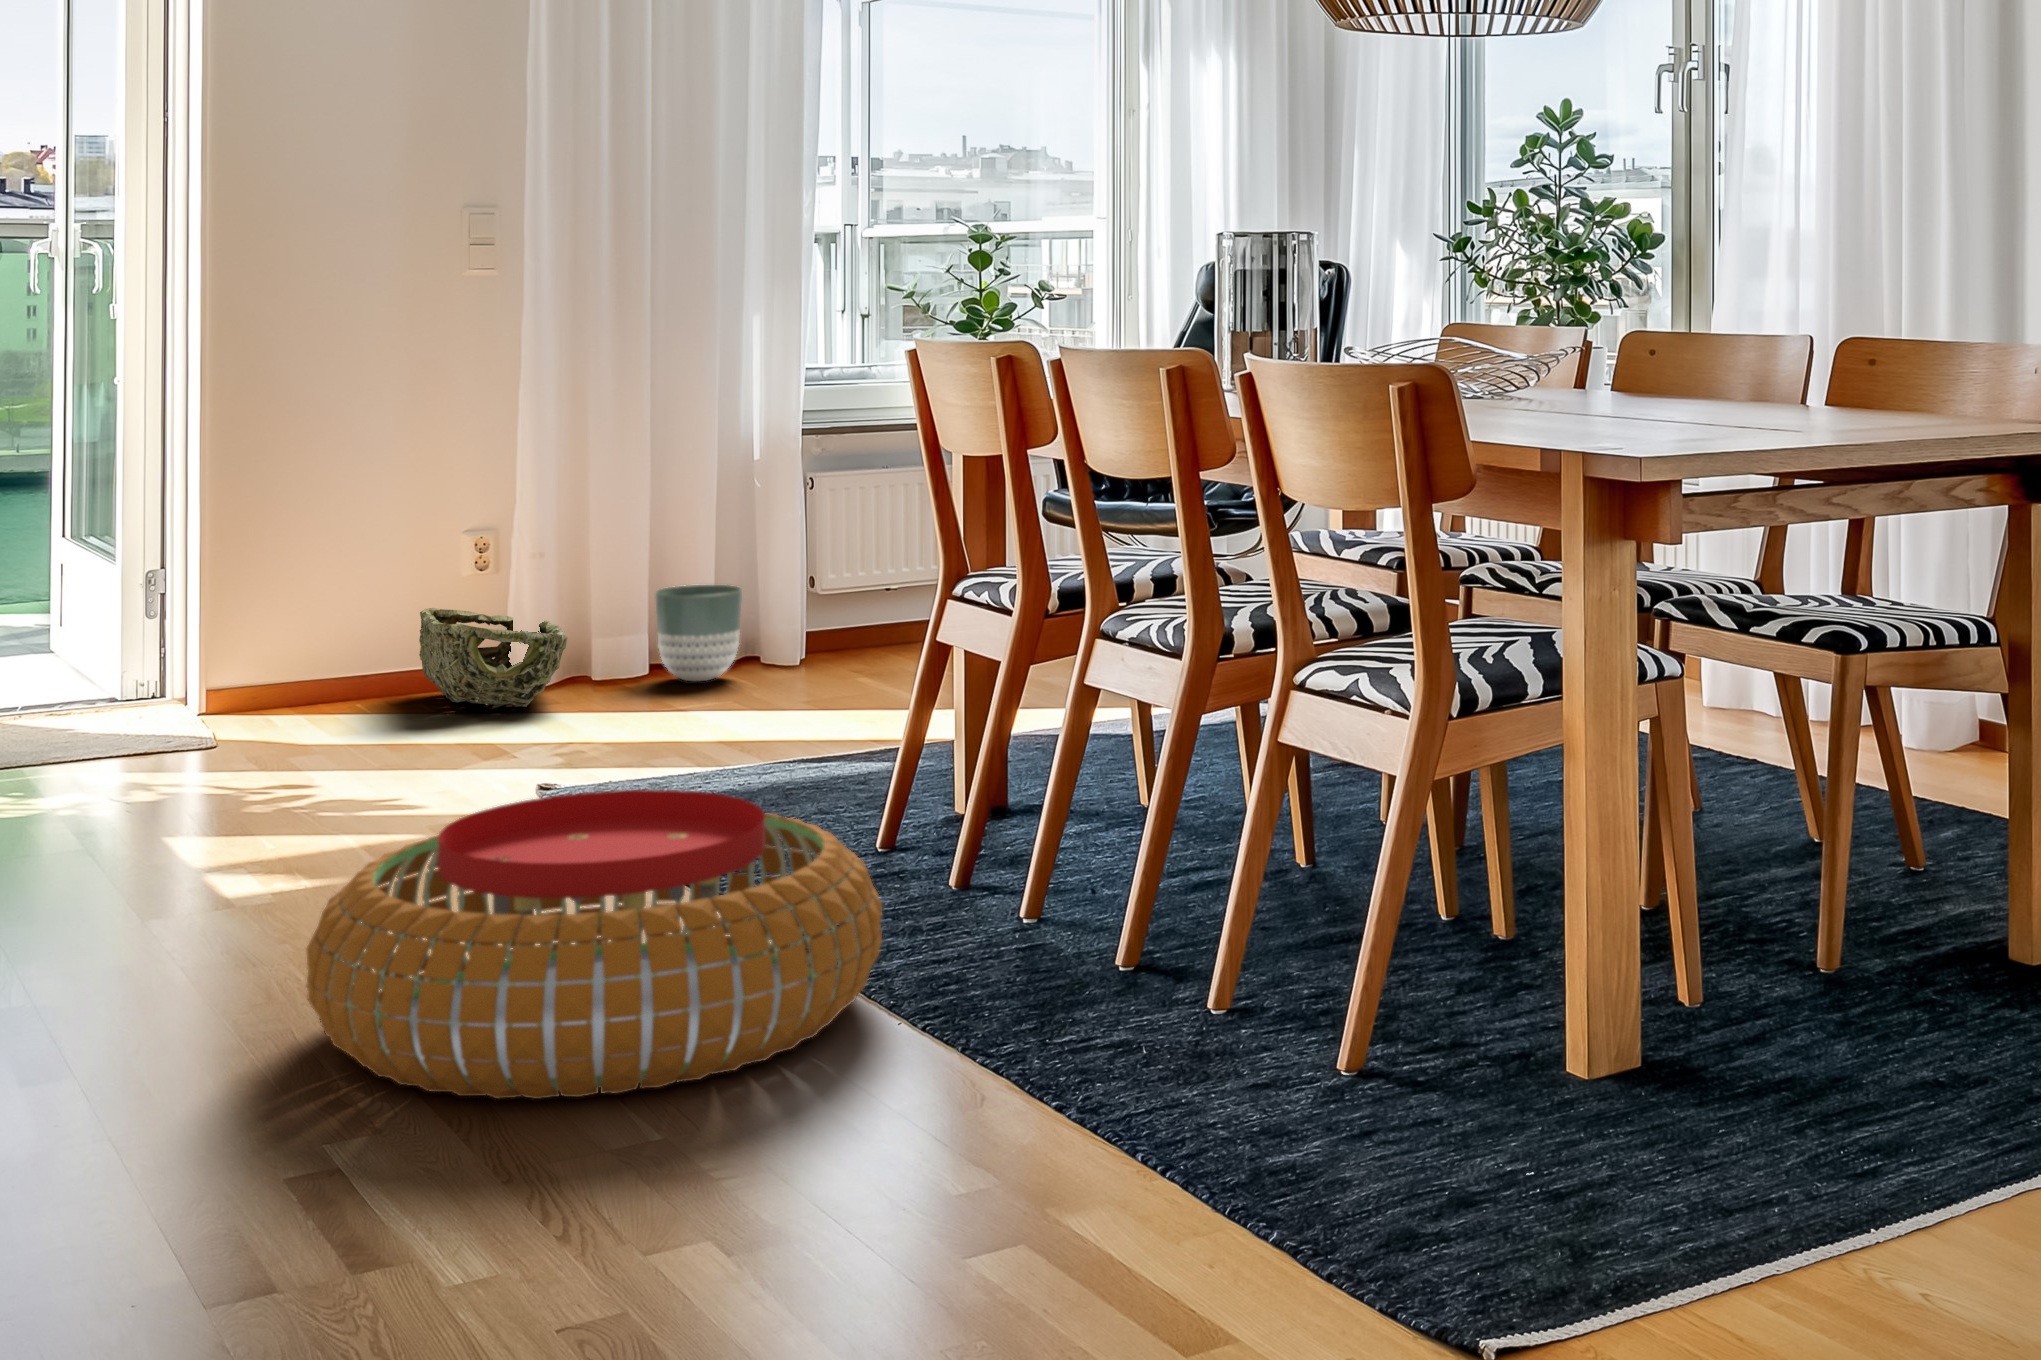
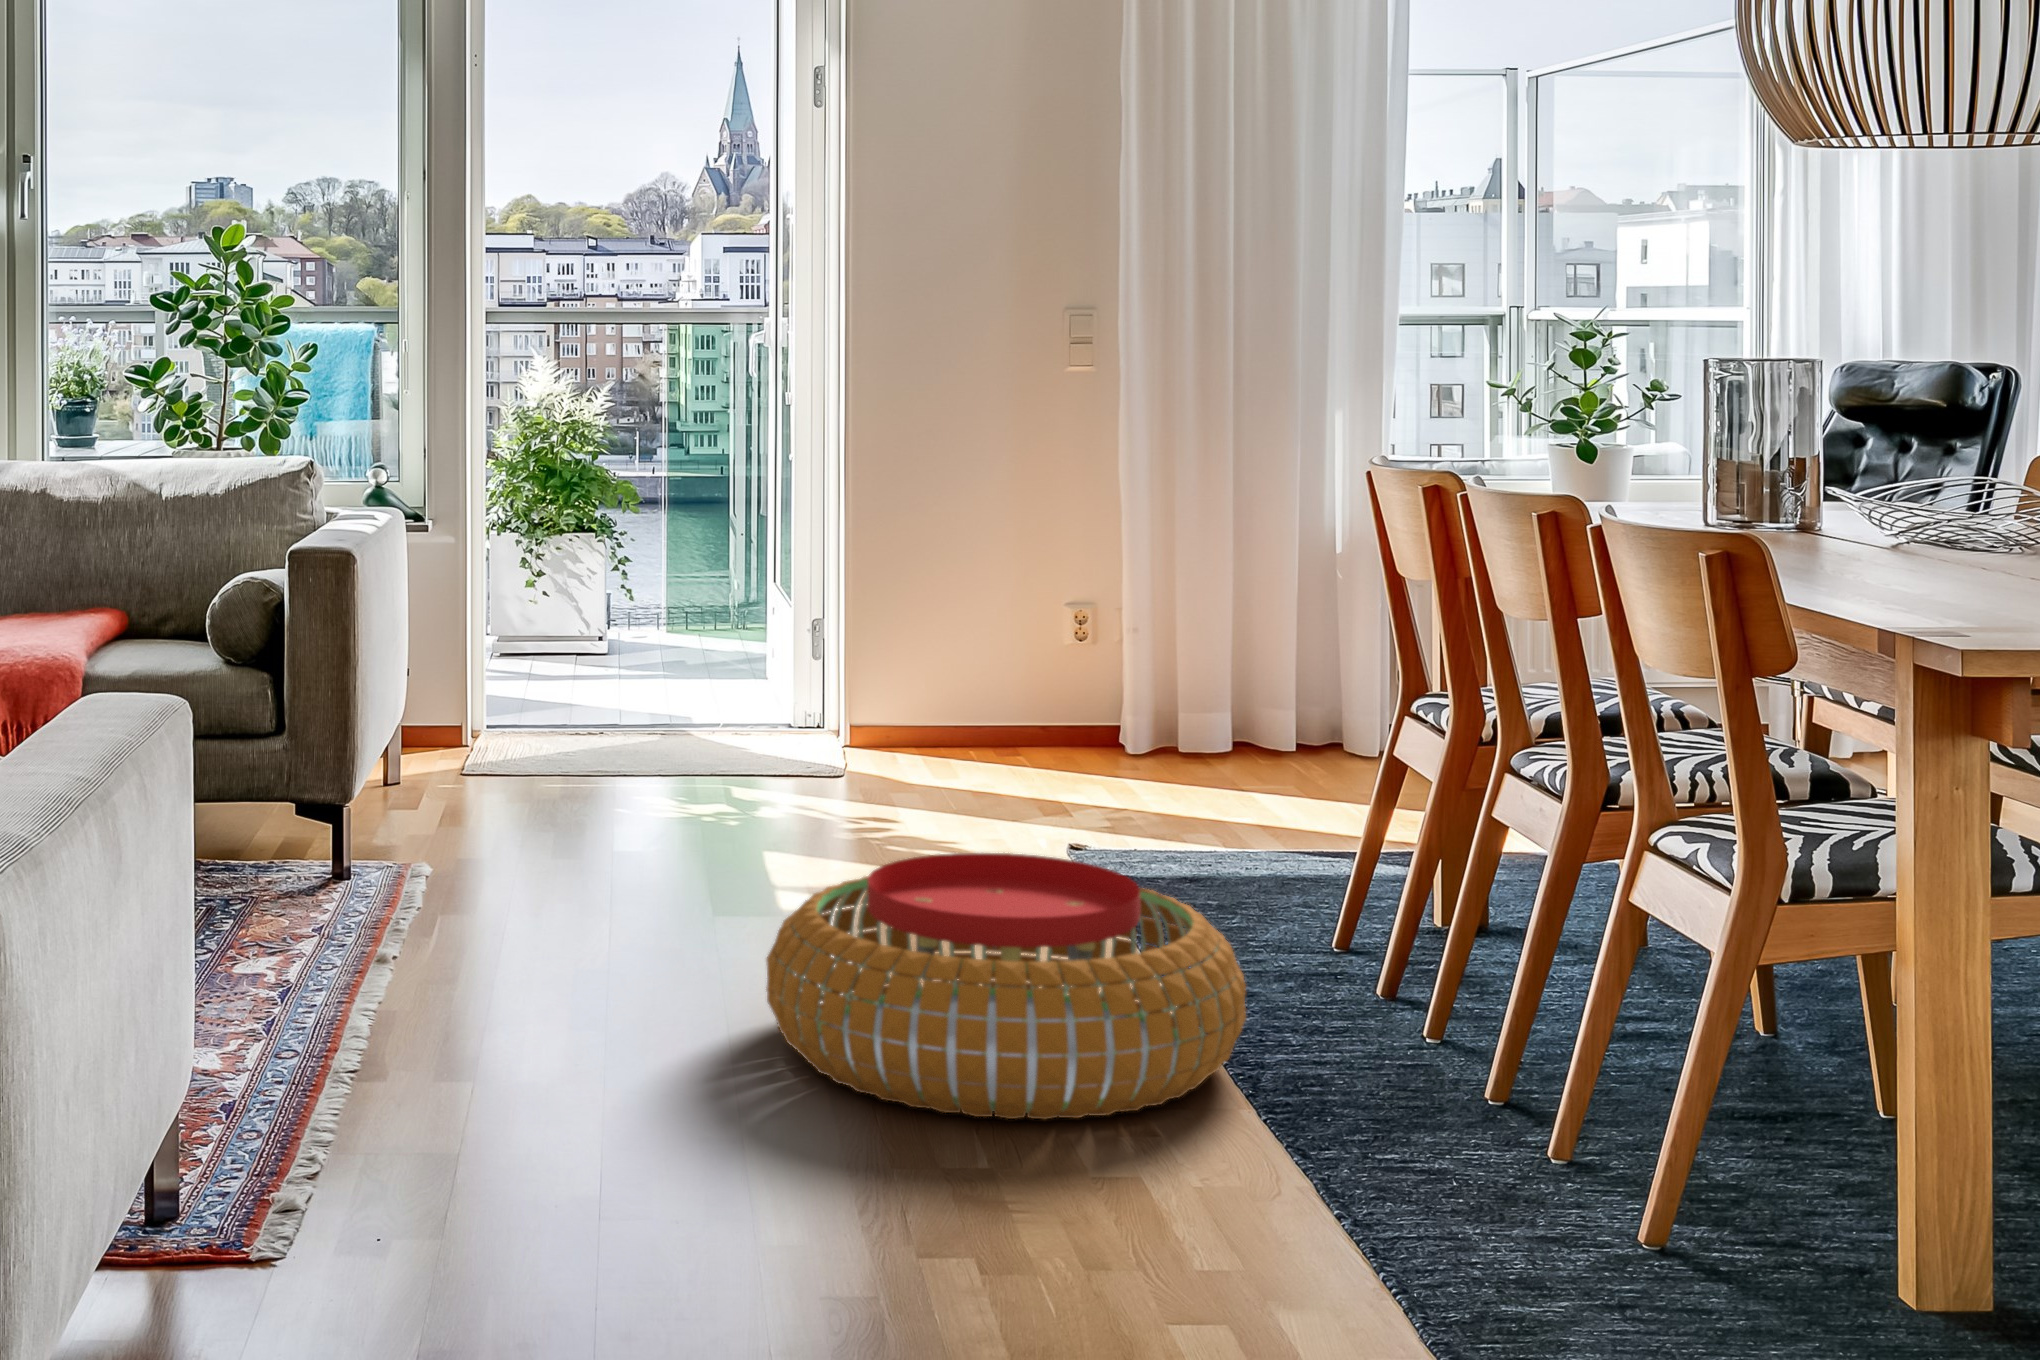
planter: present [655,585,742,682] -> none [1236,668,1318,761]
woven basket: present [419,608,567,709] -> none [1026,668,1145,767]

